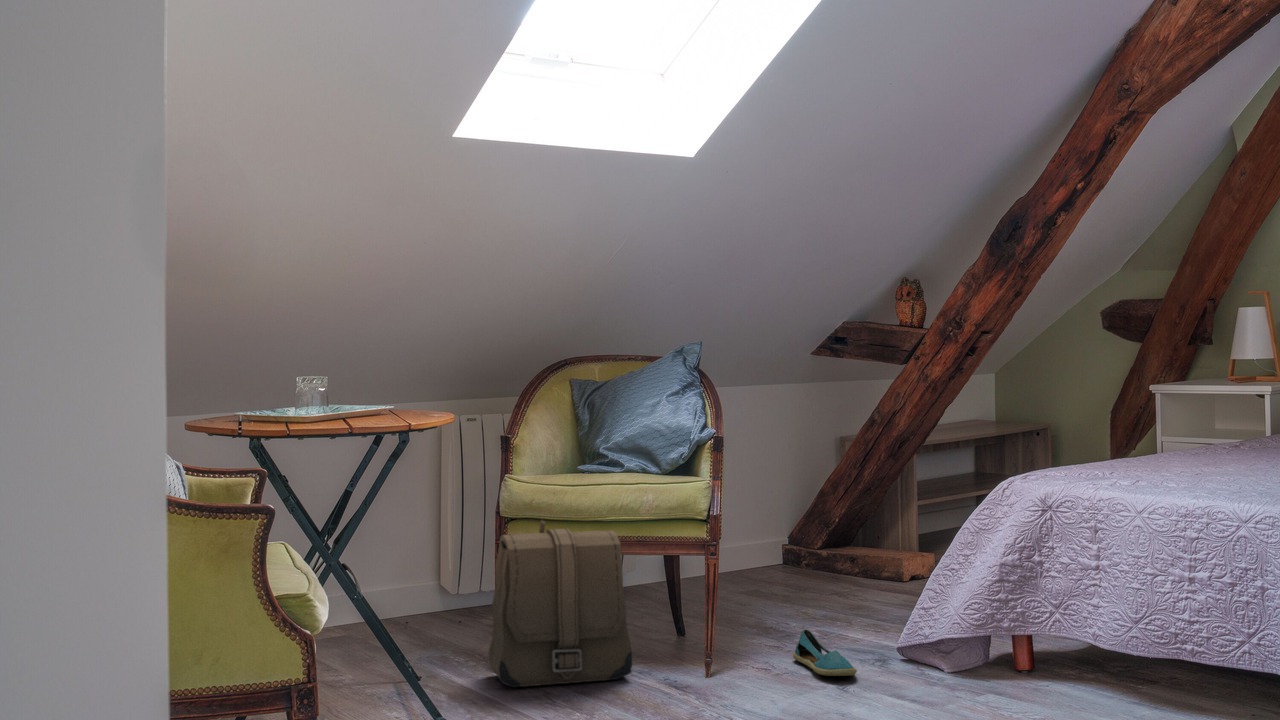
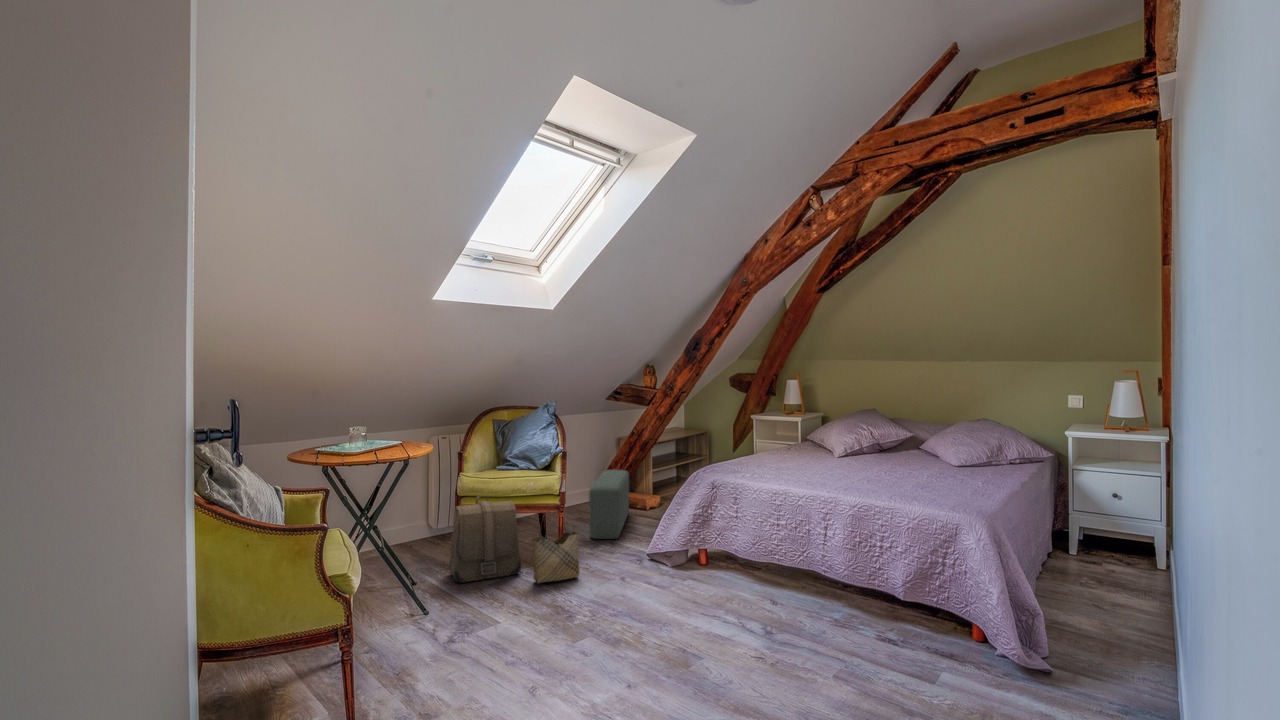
pouf: none [774,498,861,632] -> present [589,470,629,539]
woven basket: none [652,546,753,692] -> present [532,509,579,583]
shoe: present [793,629,857,676] -> none [598,543,628,569]

